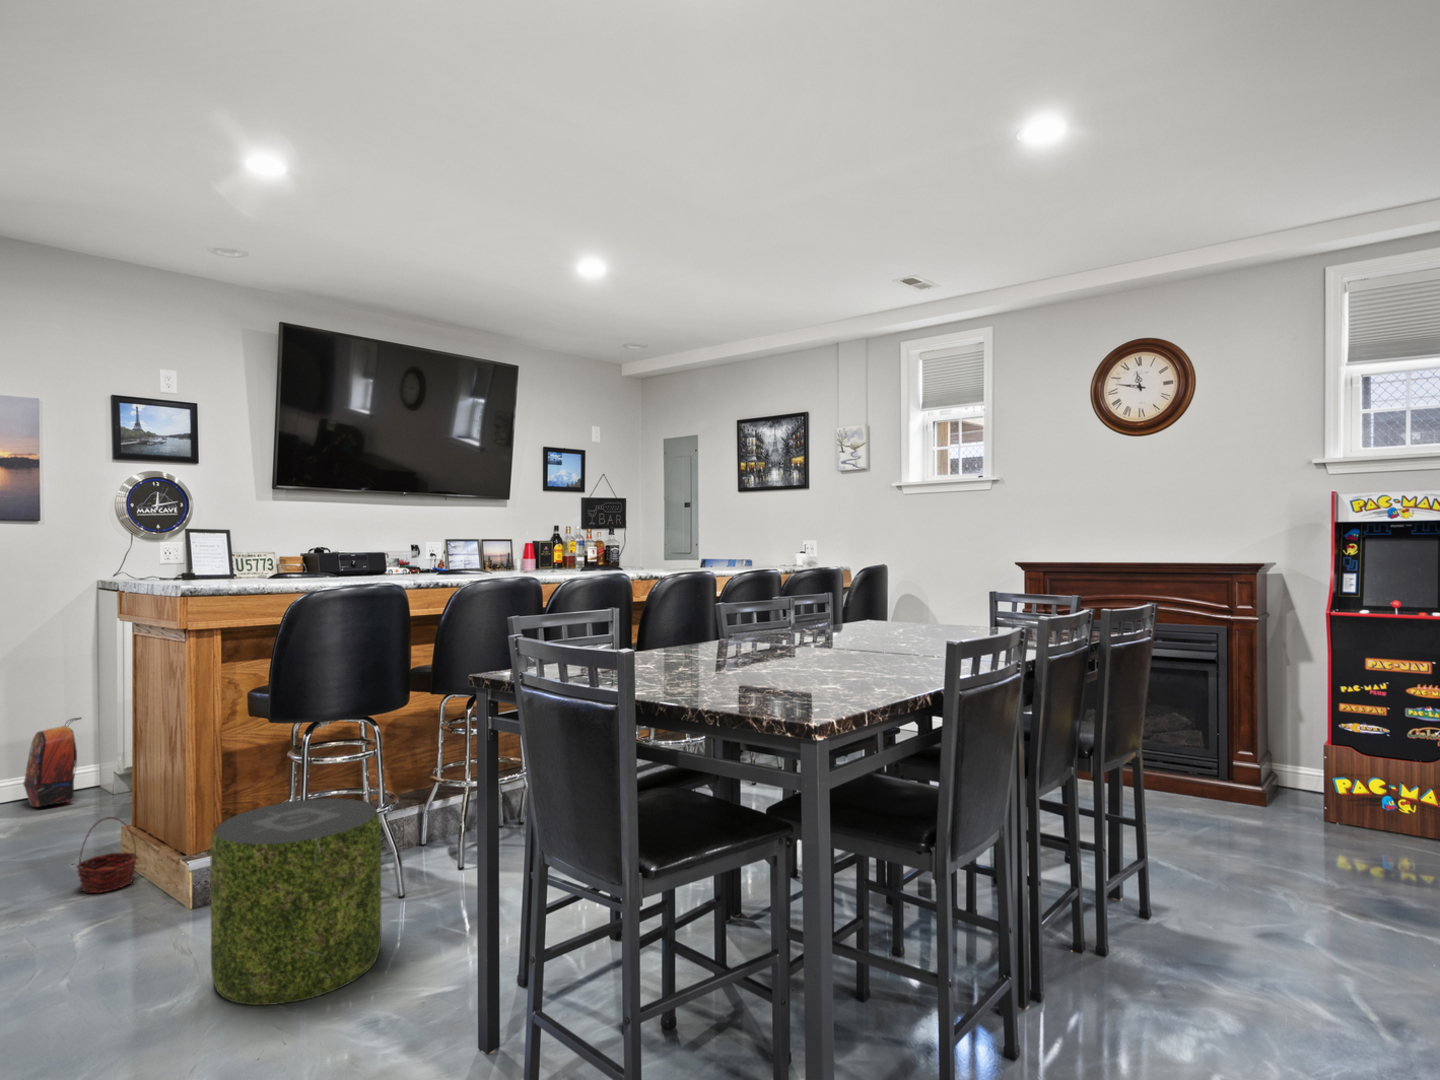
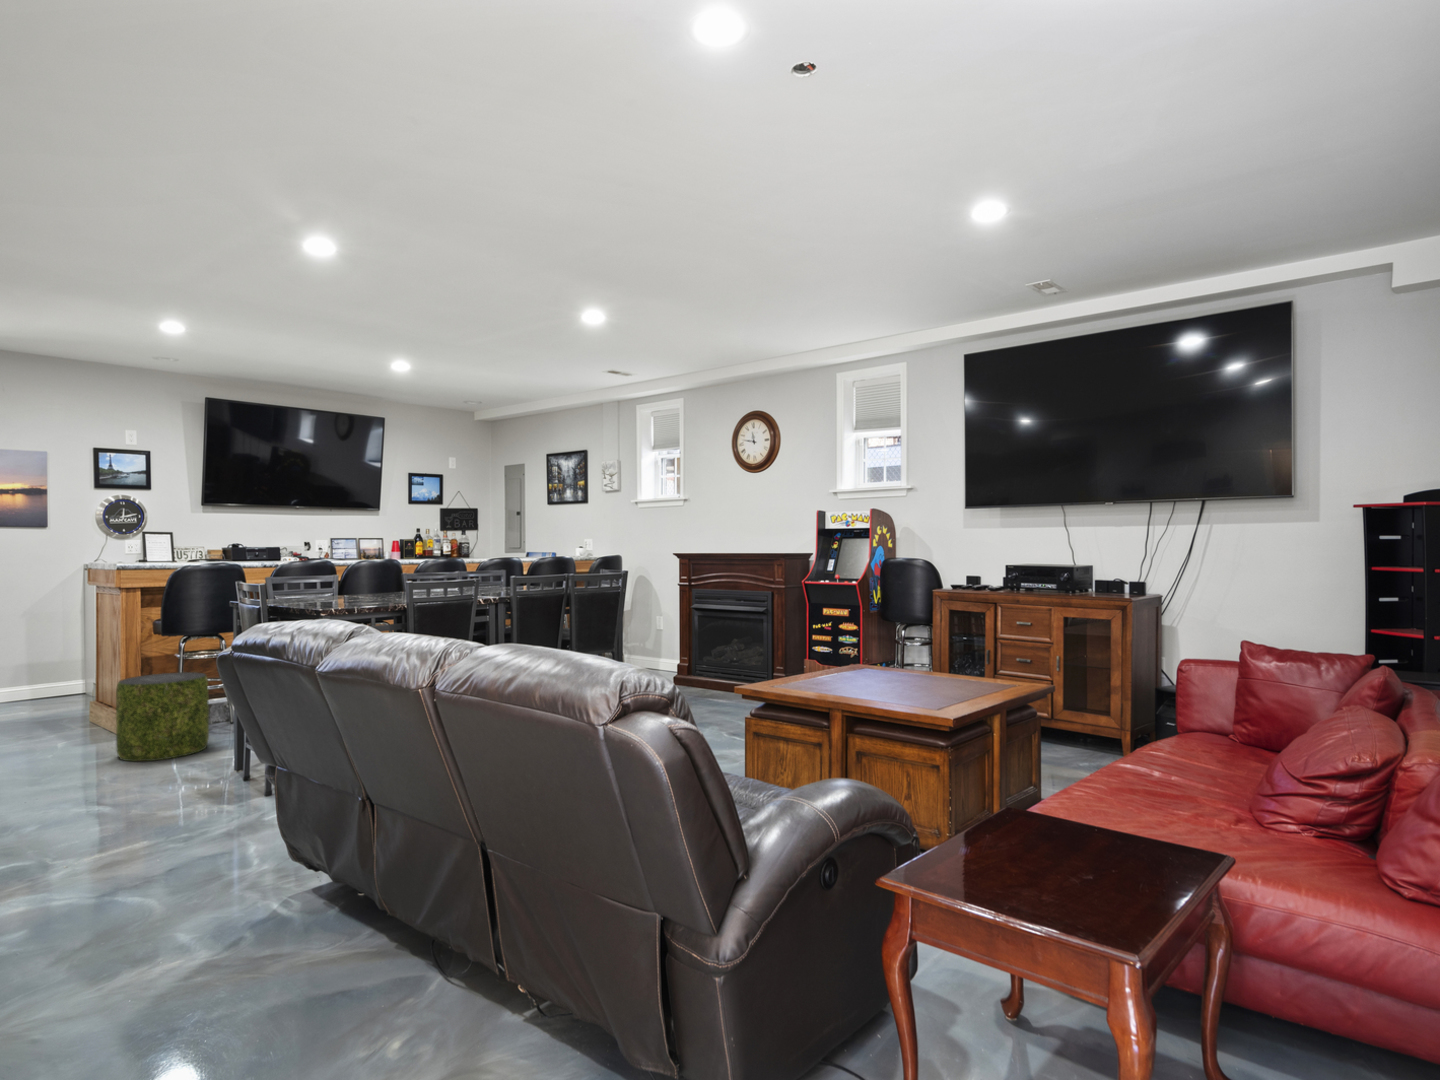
backpack: present [23,718,81,807] -> none [39,648,76,701]
basket: present [77,817,137,893] -> none [61,691,96,731]

